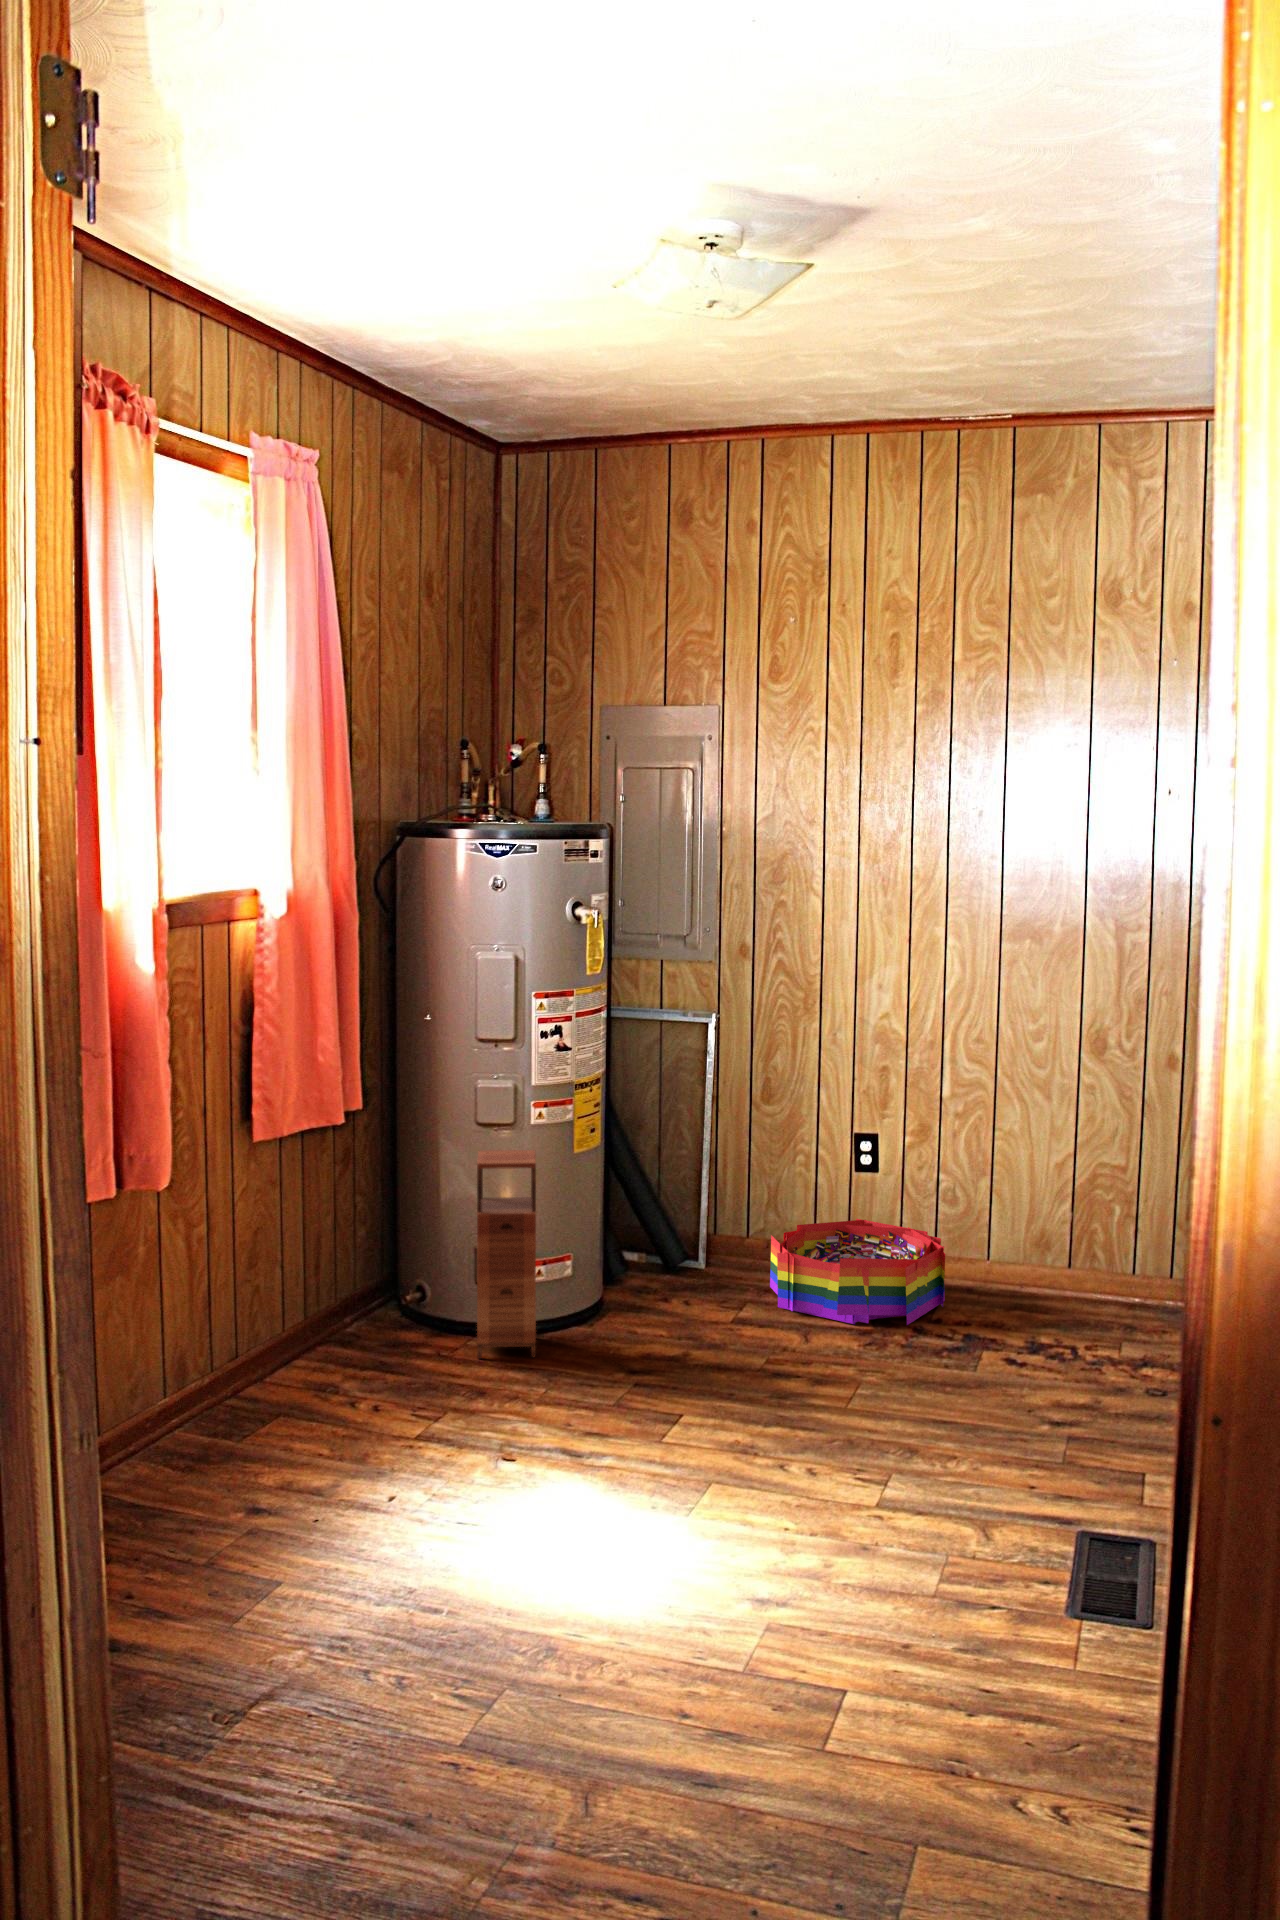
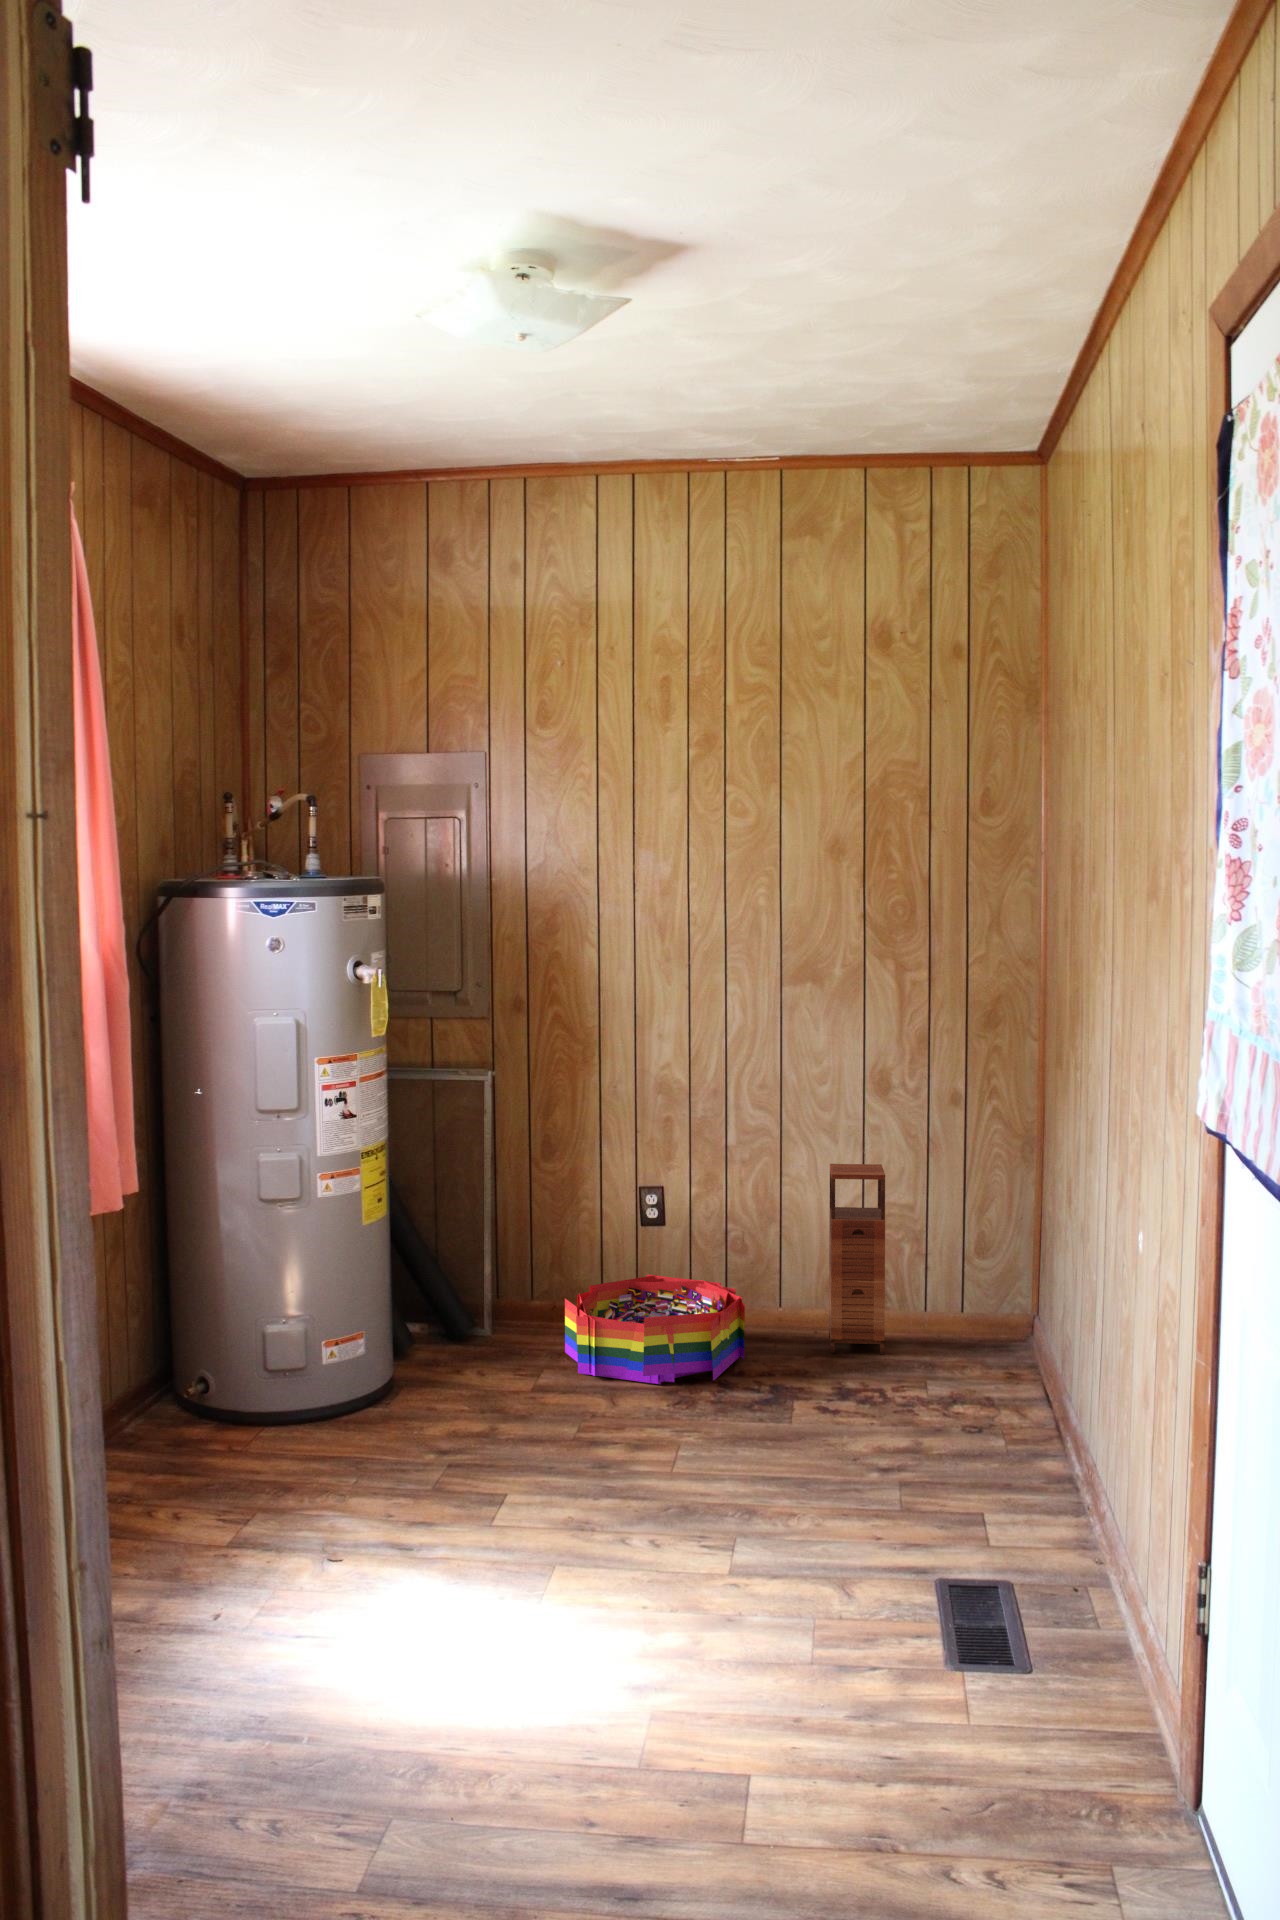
storage cabinet: present [477,1150,536,1359] -> present [829,1164,885,1354]

